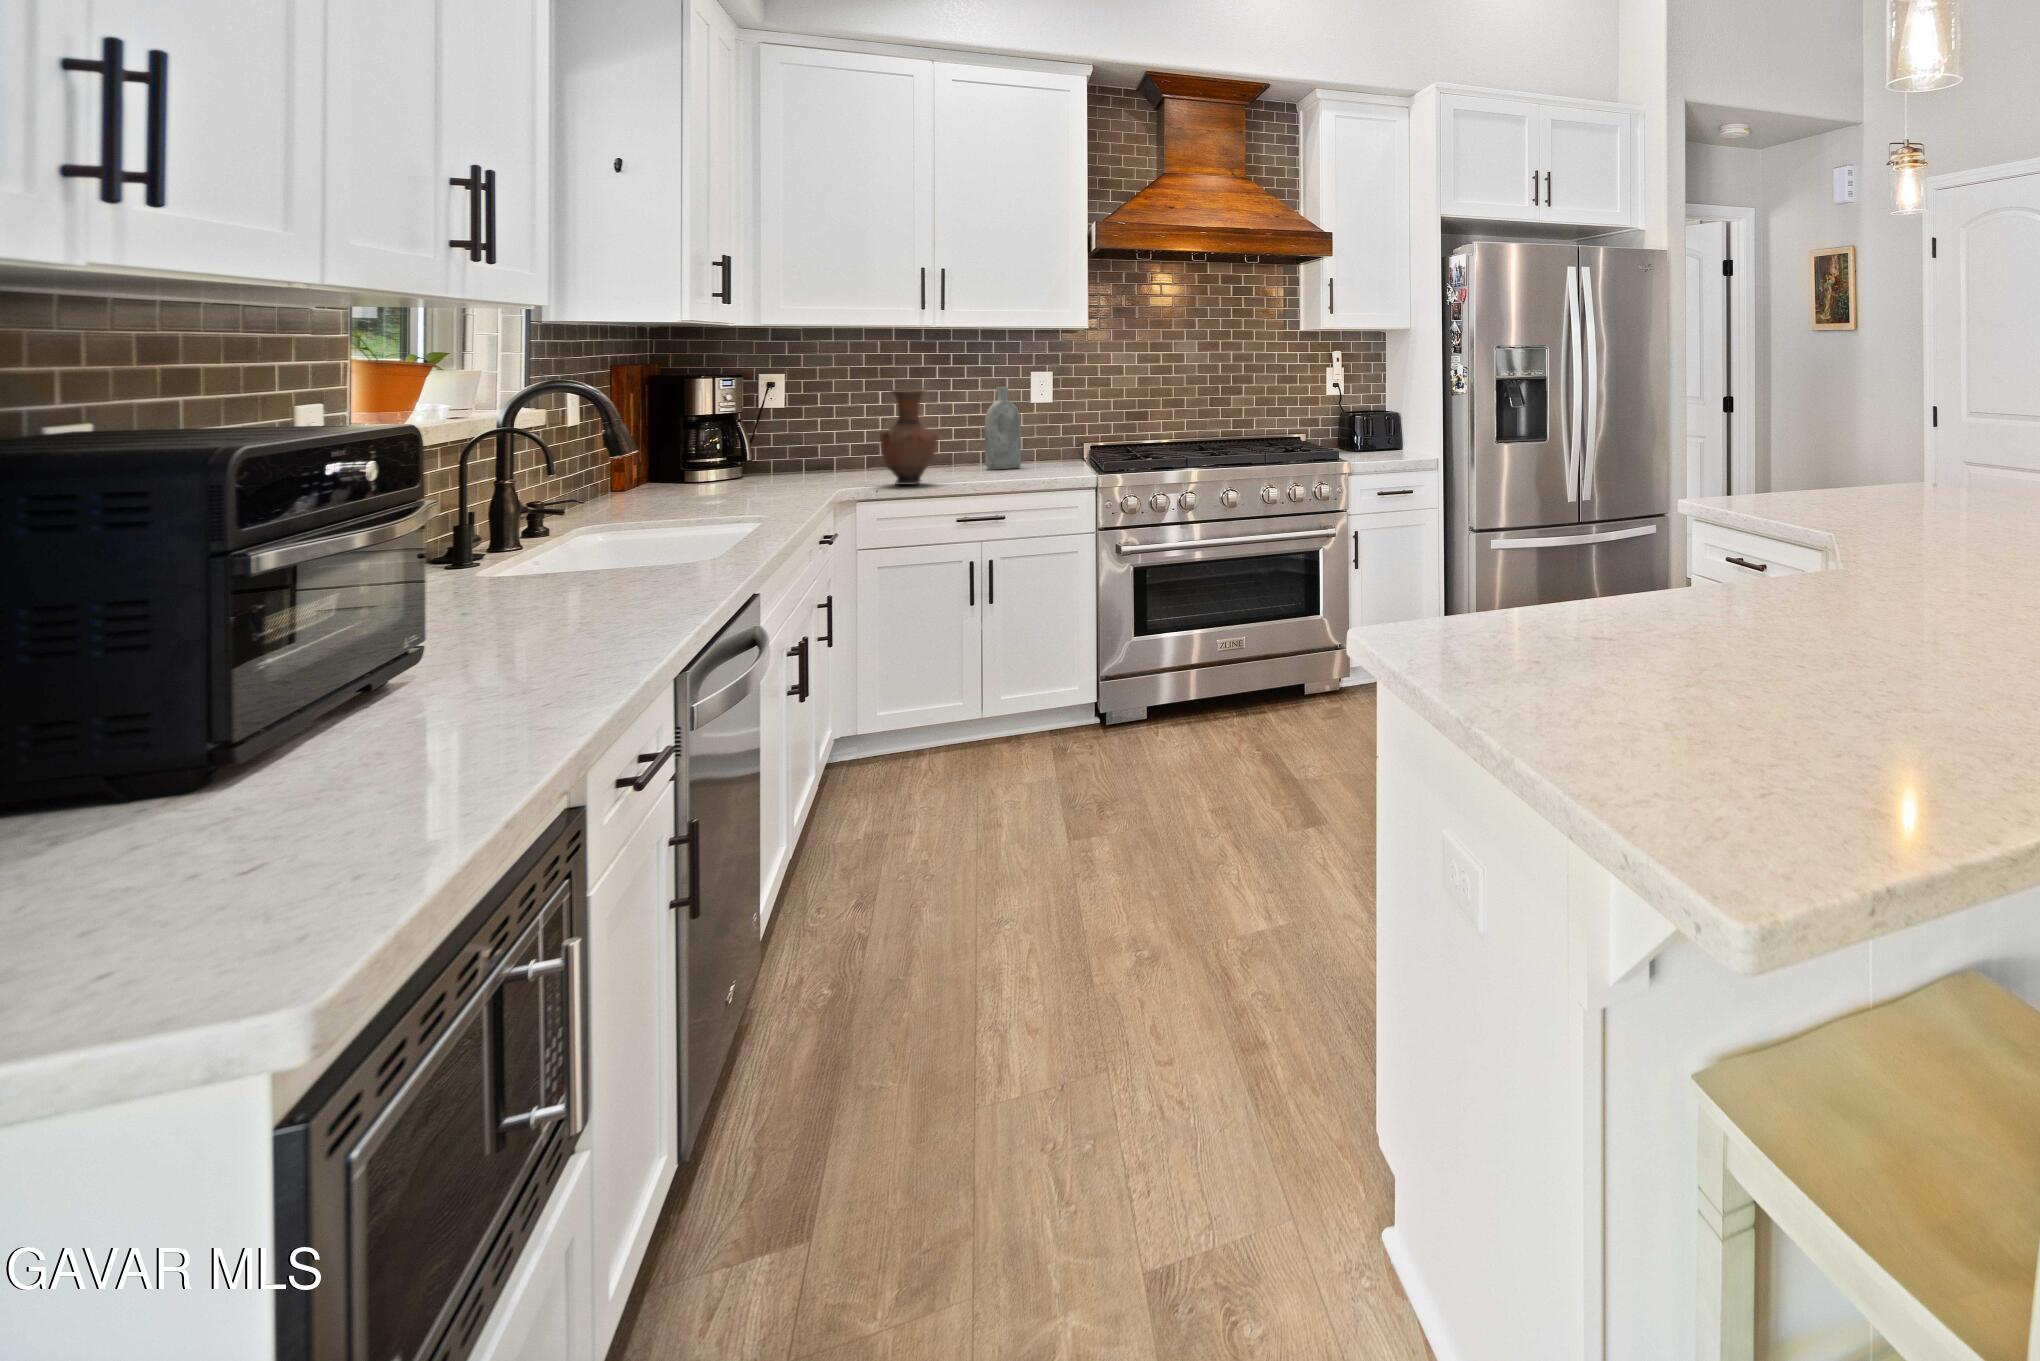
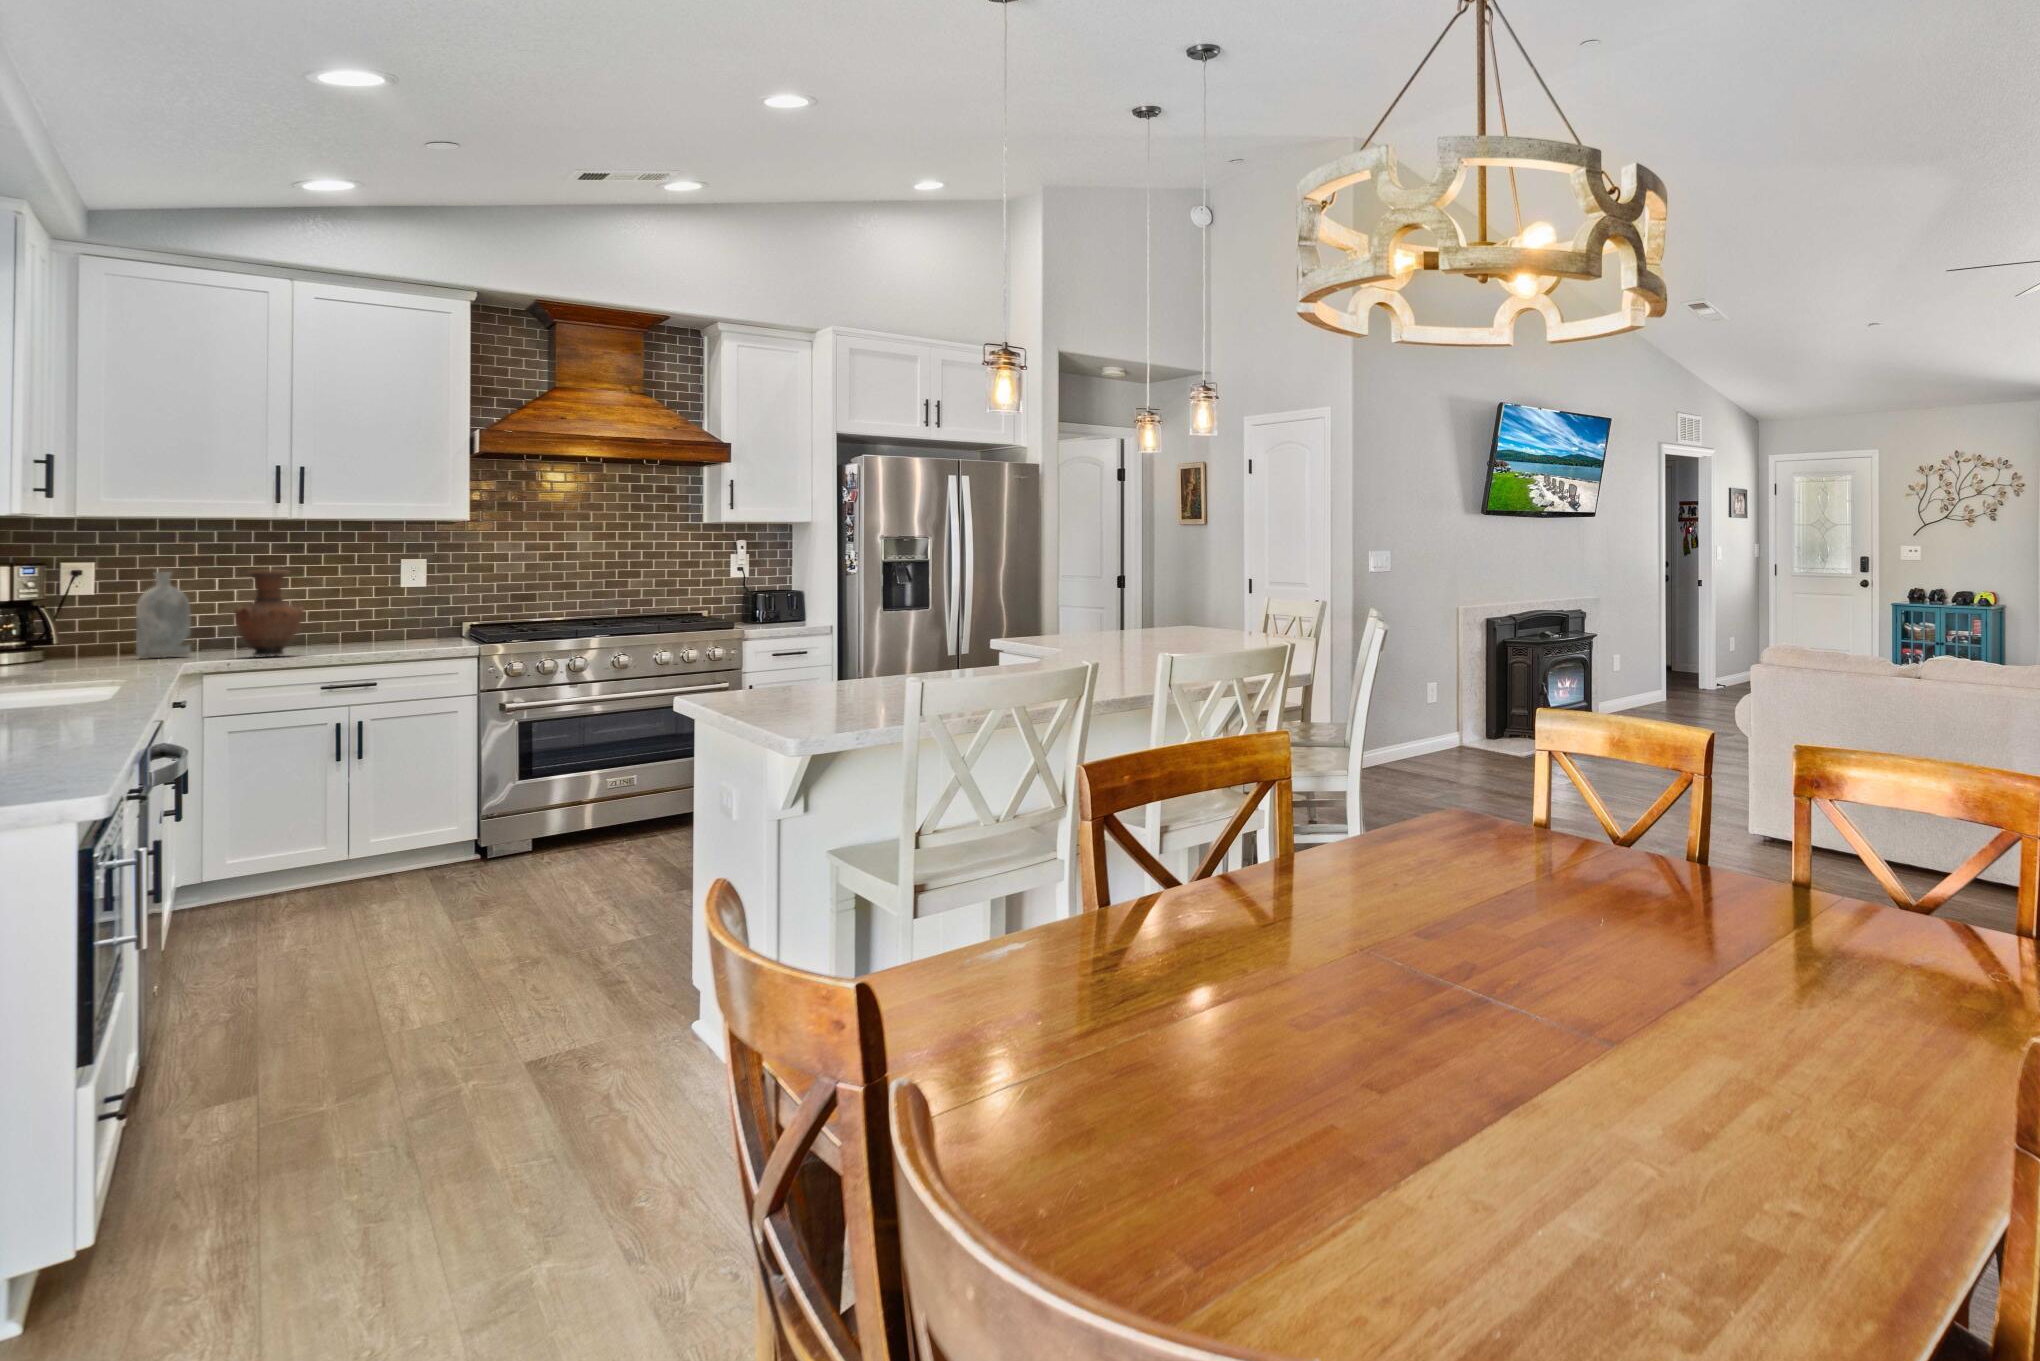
bottle: present [985,387,1021,470] -> present [136,572,190,659]

